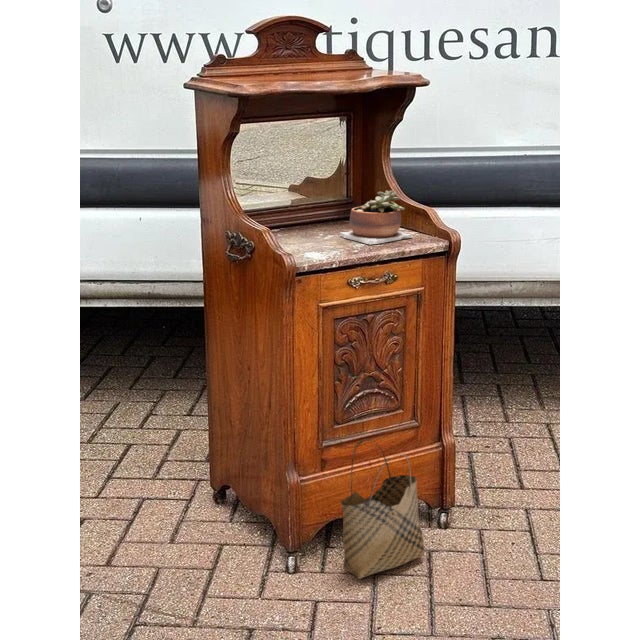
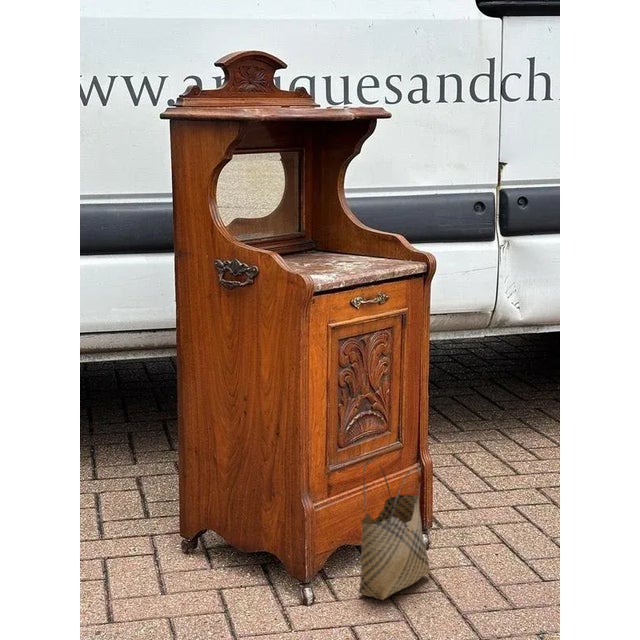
succulent plant: present [340,190,413,245] -> none [320,216,392,267]

